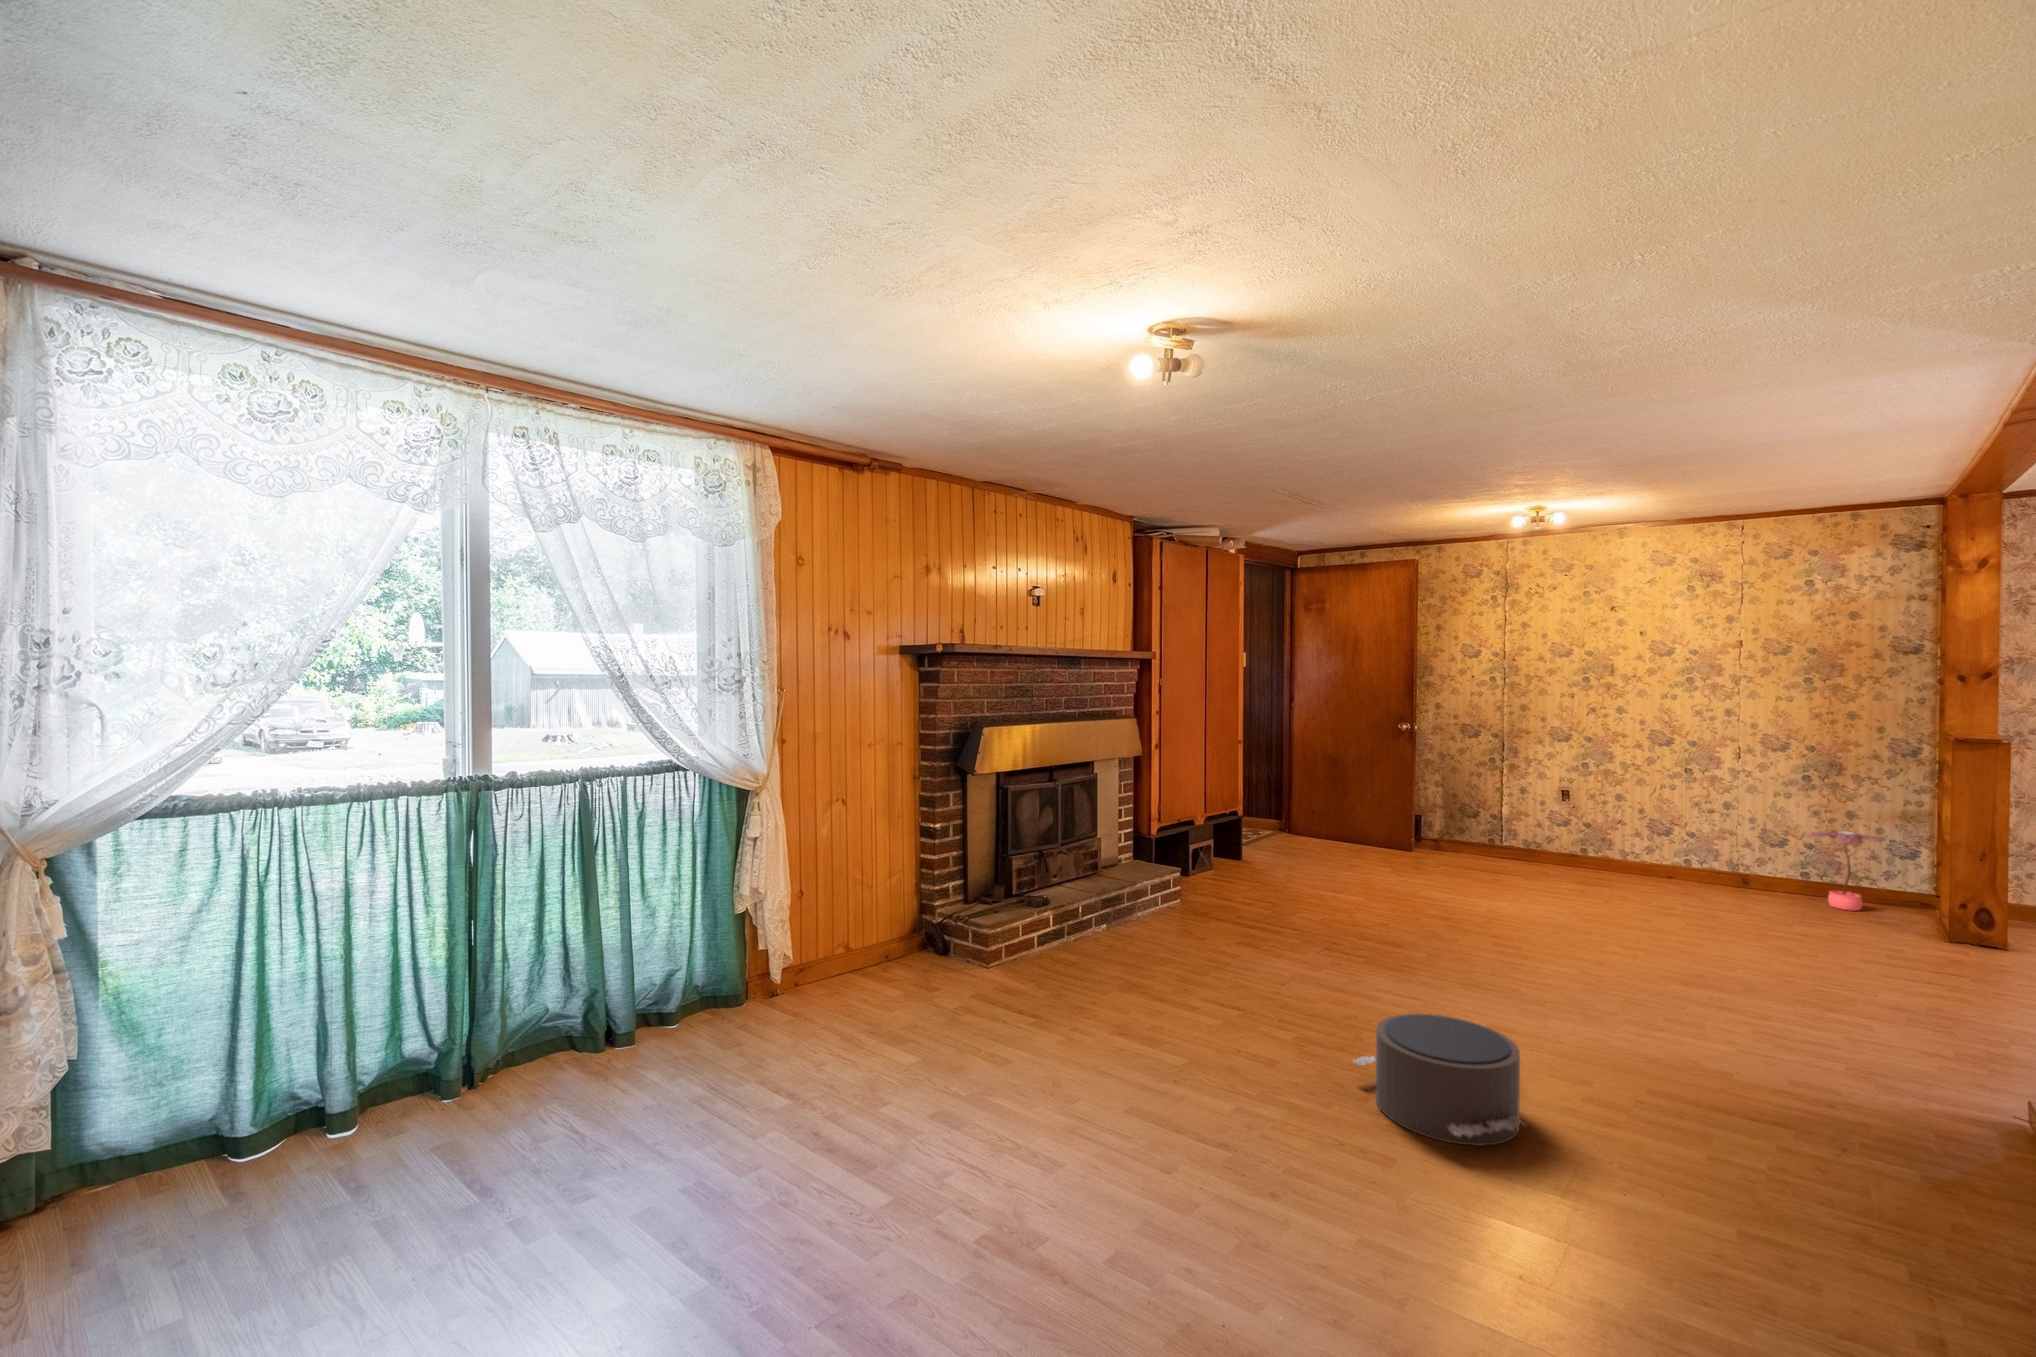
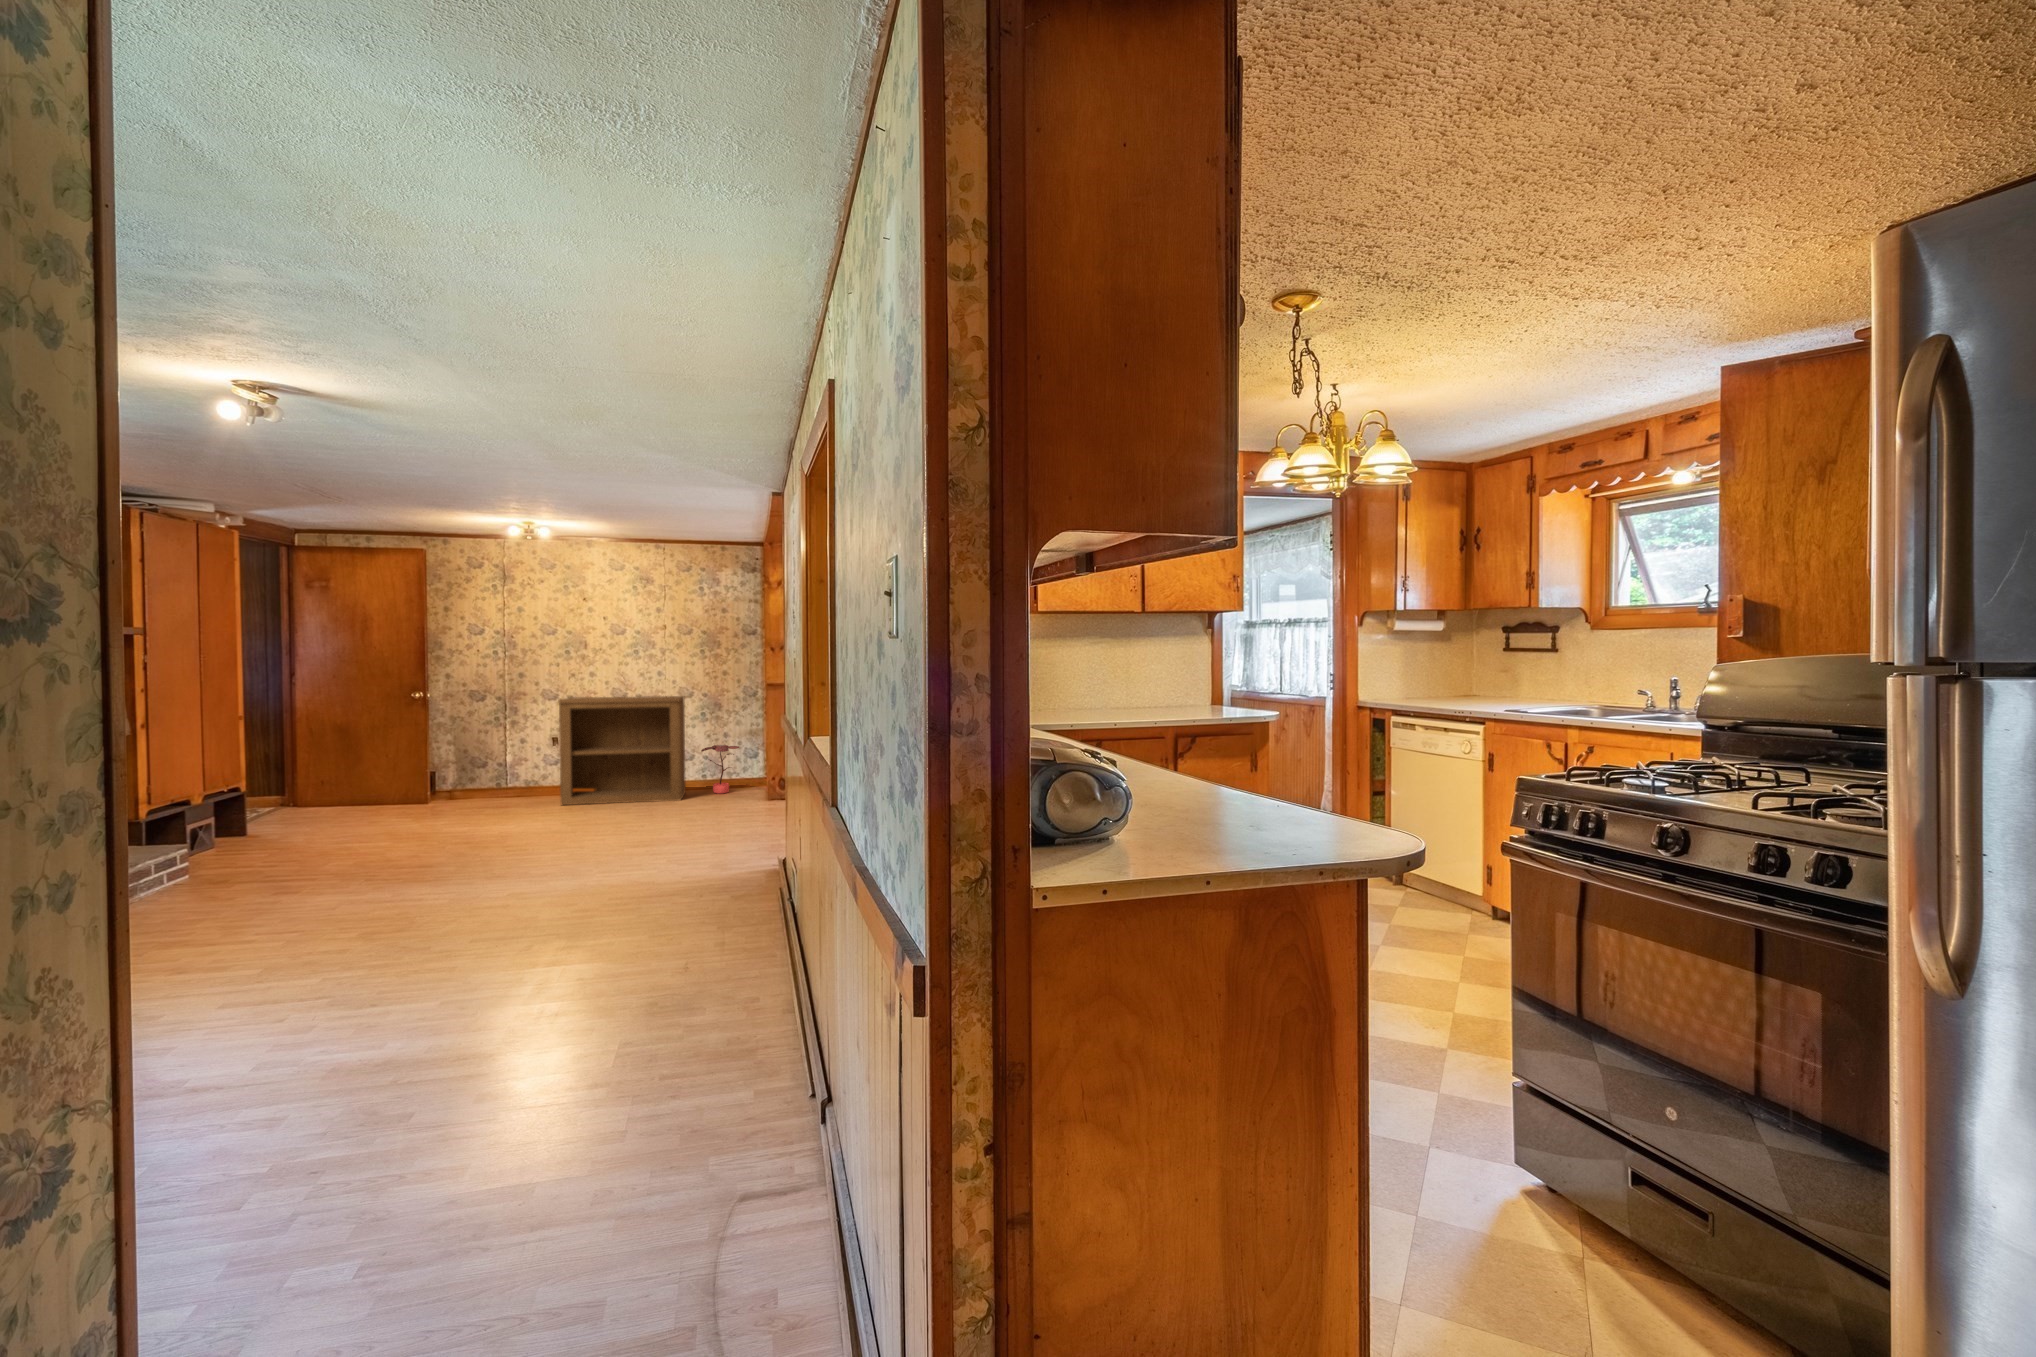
bookshelf: none [1572,739,1775,910] -> present [558,696,686,805]
pouf: present [1354,1014,1522,1146] -> none [407,869,527,938]

